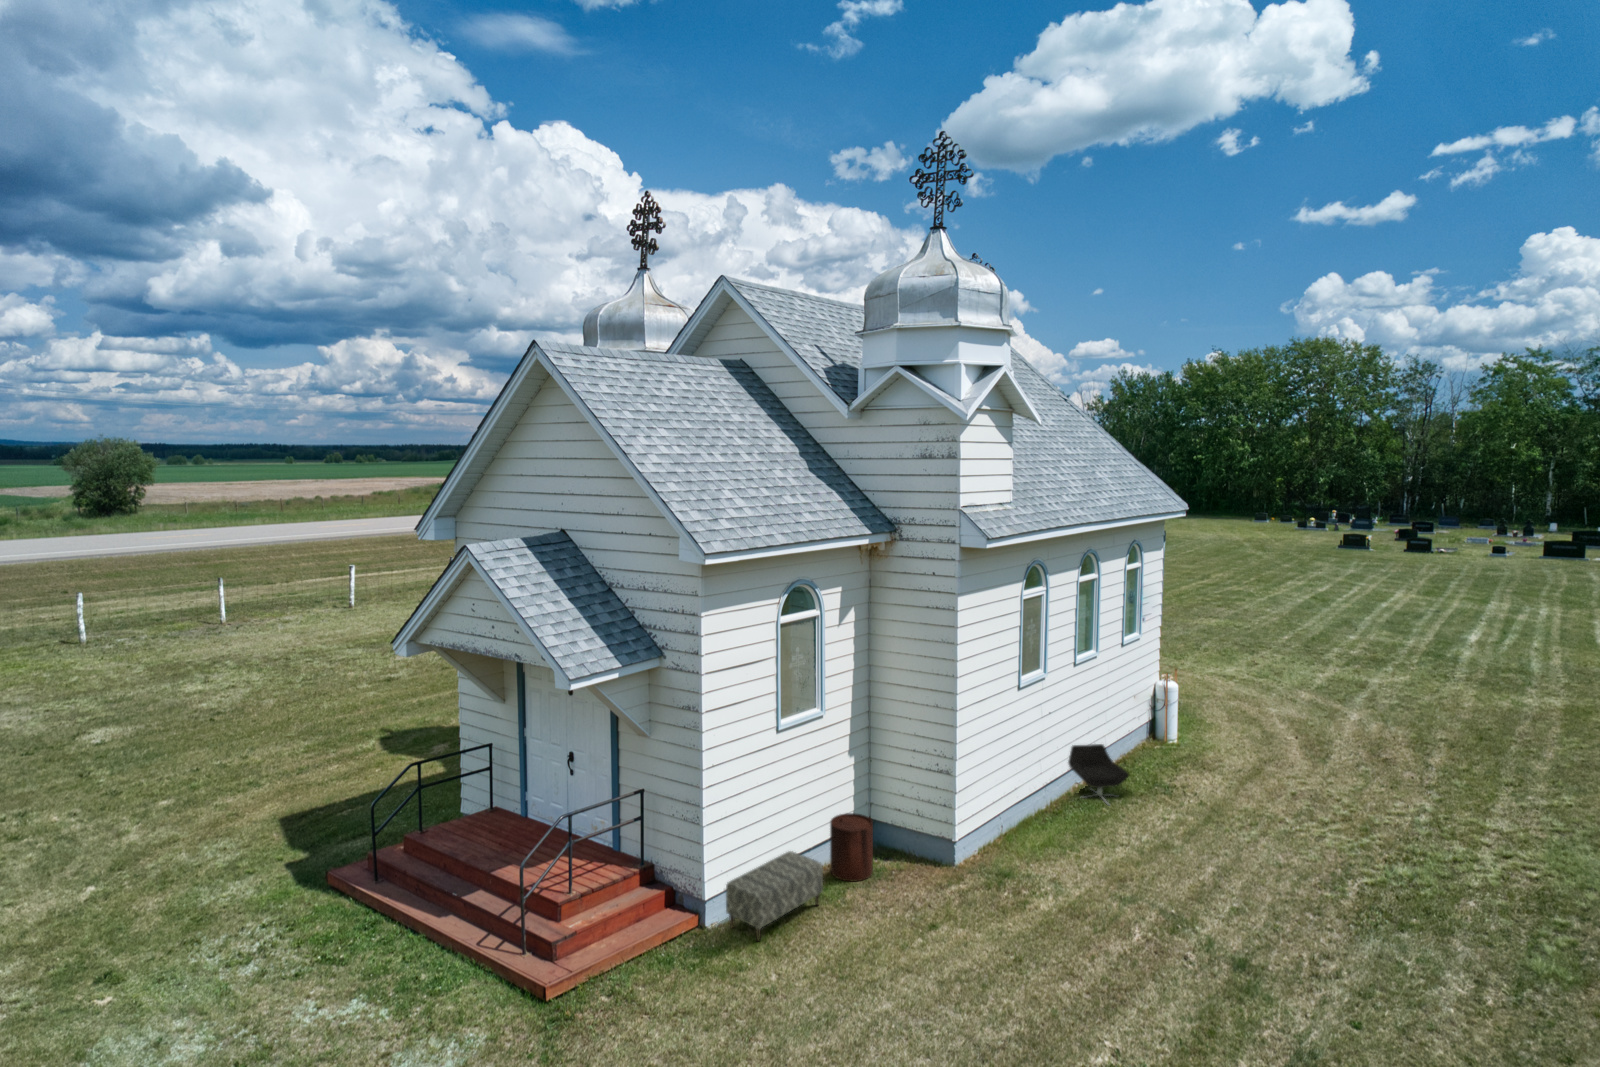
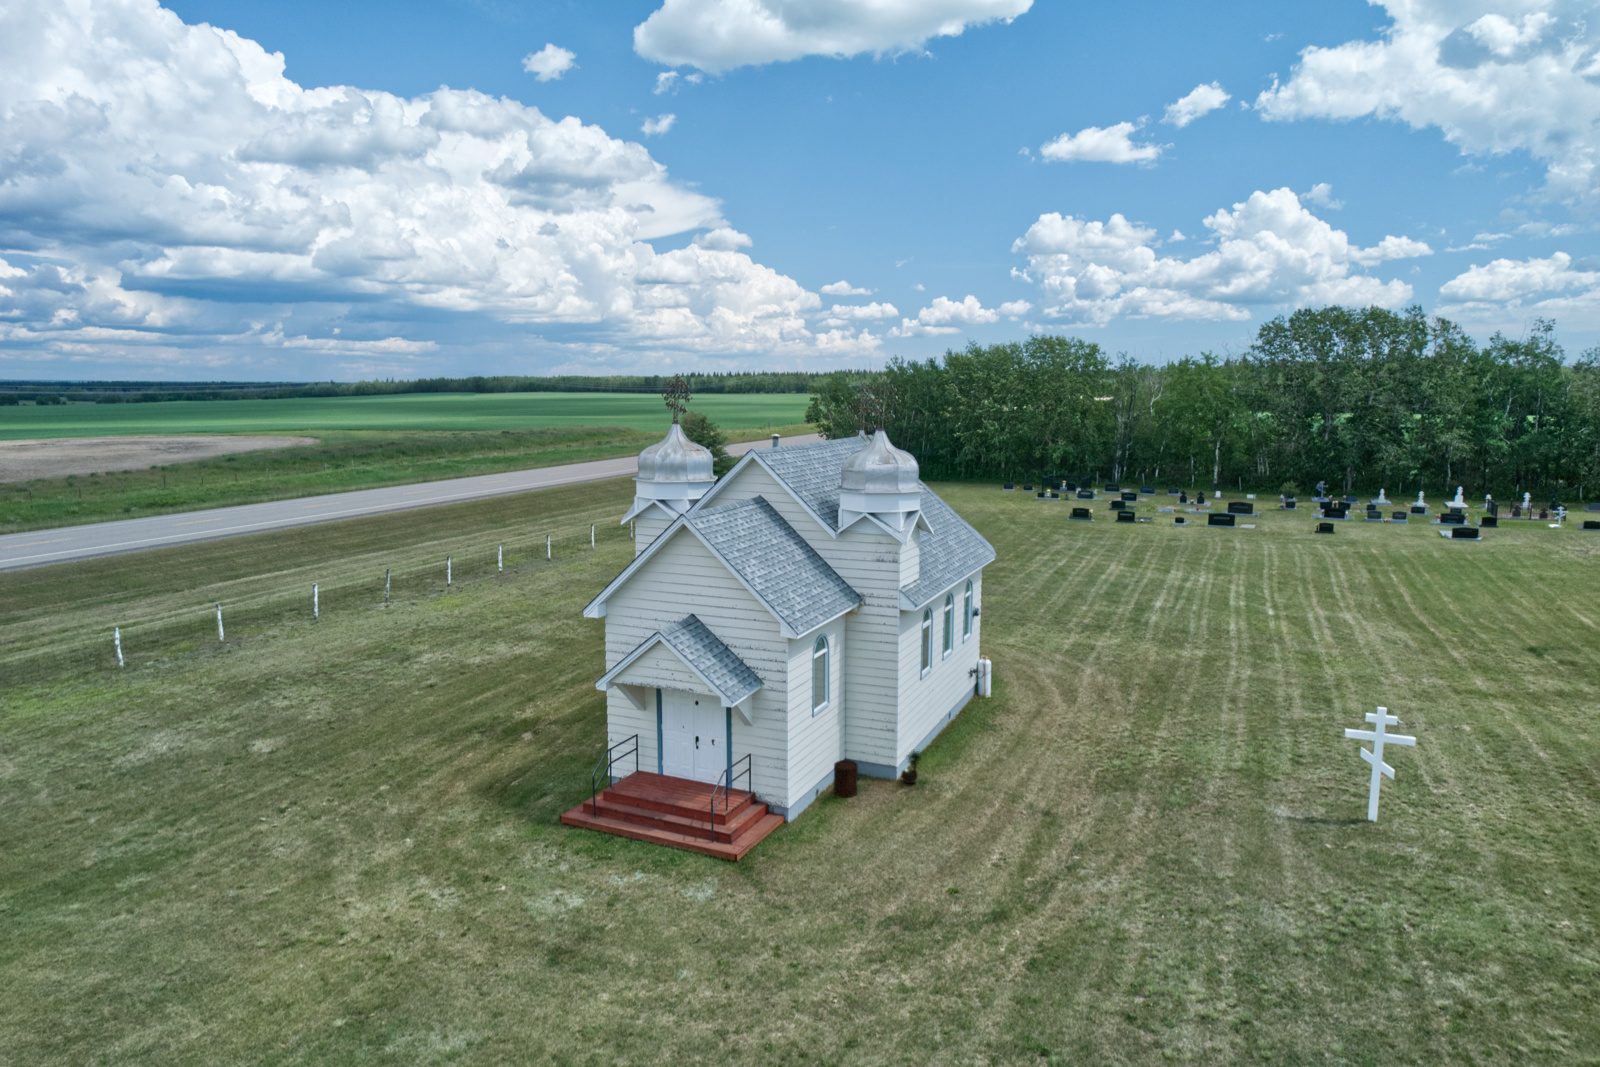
lounge chair: present [1068,744,1129,804] -> none [942,705,977,741]
potted tree: none [961,805,1002,868] -> present [902,751,921,783]
bench: present [726,851,823,941] -> none [797,784,841,831]

